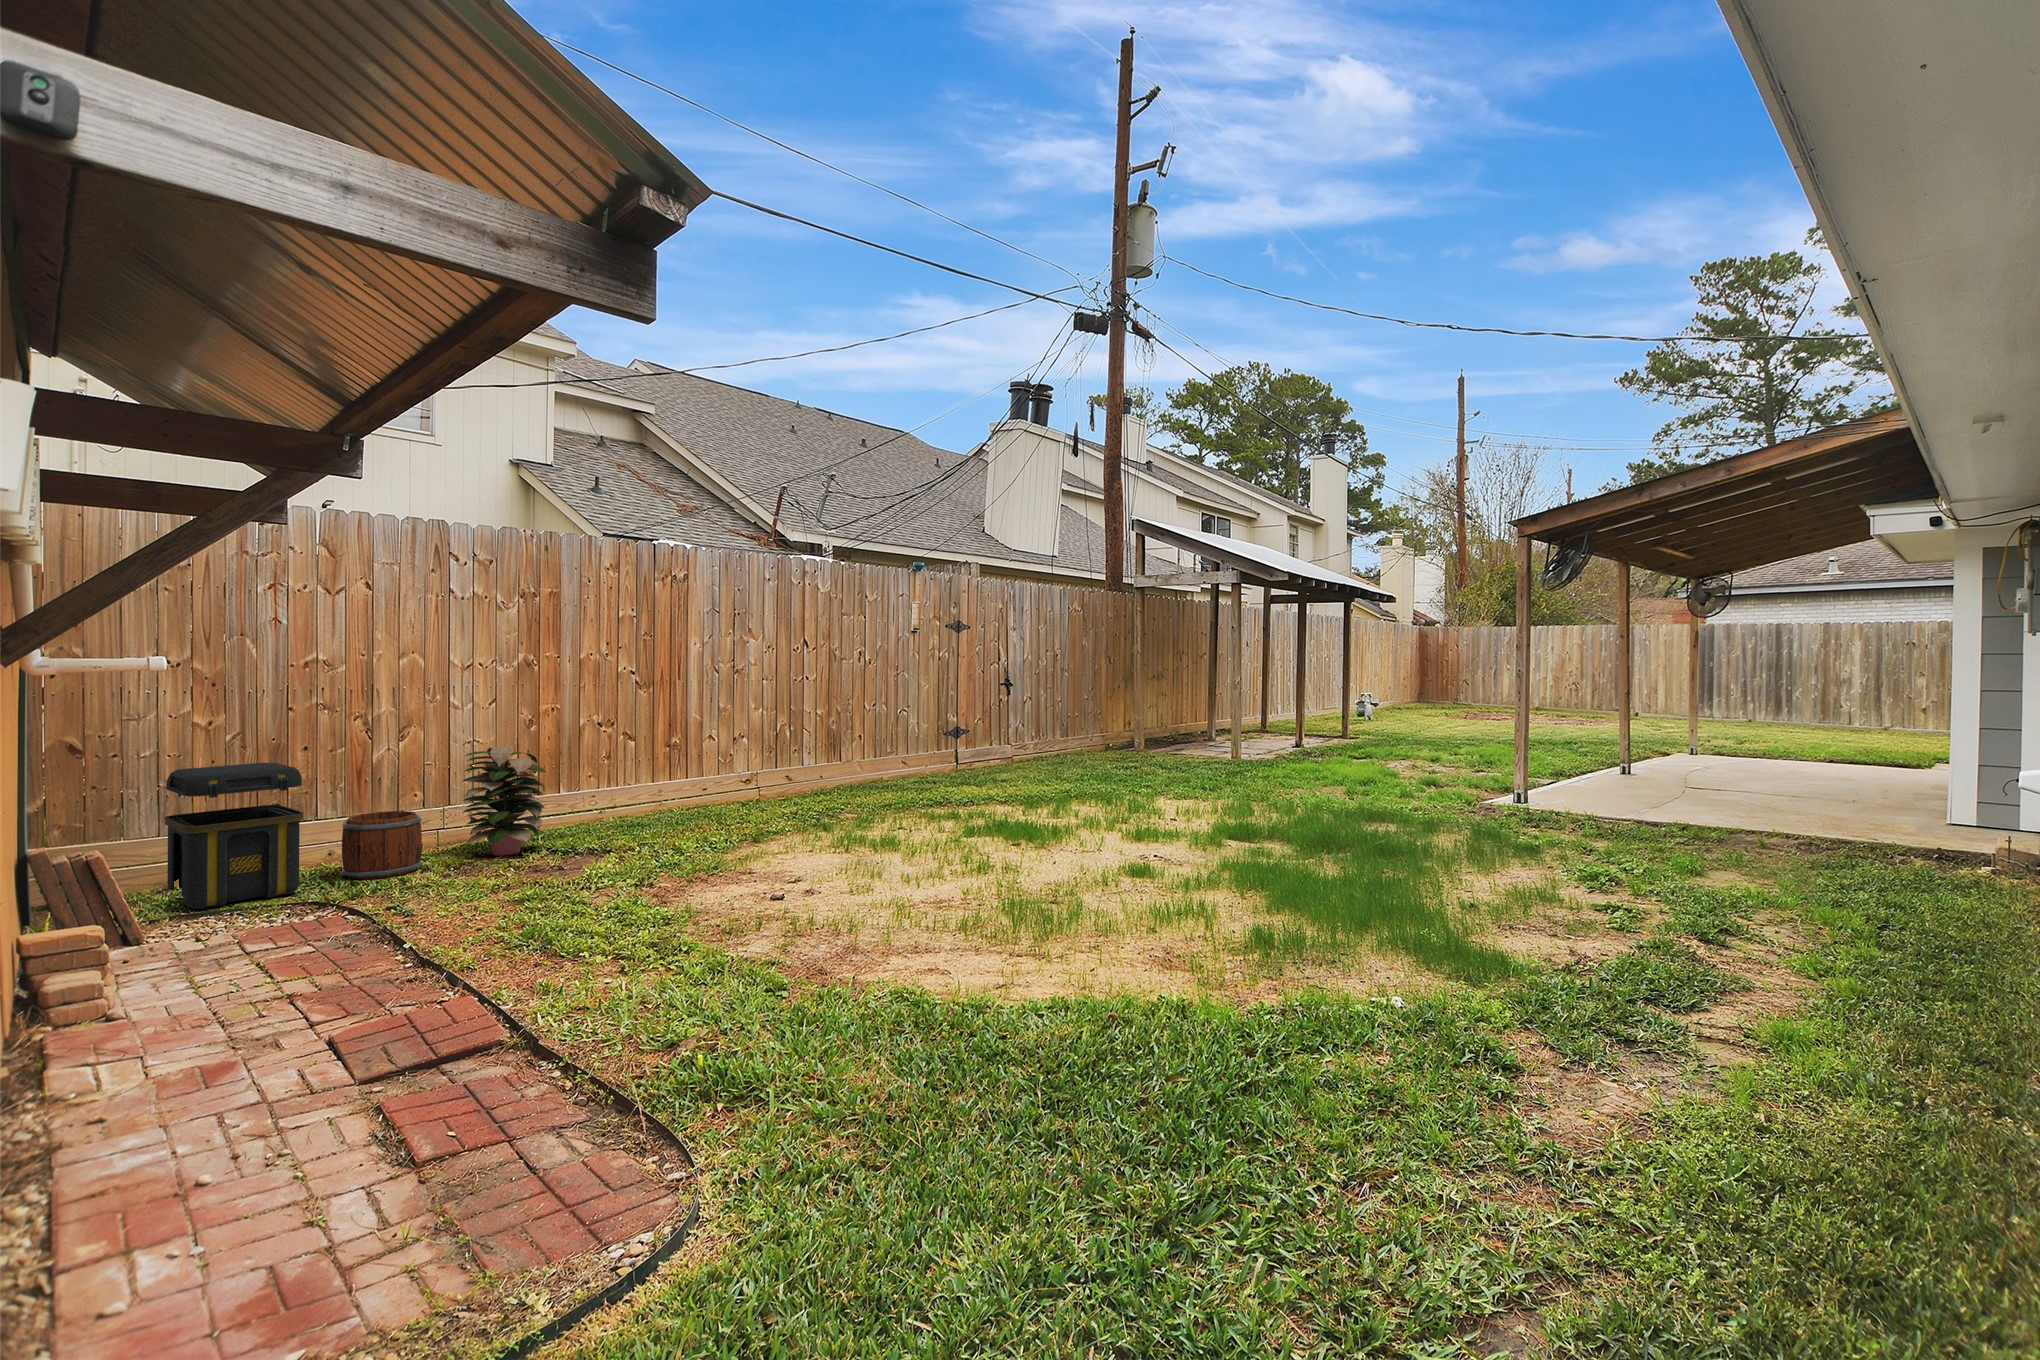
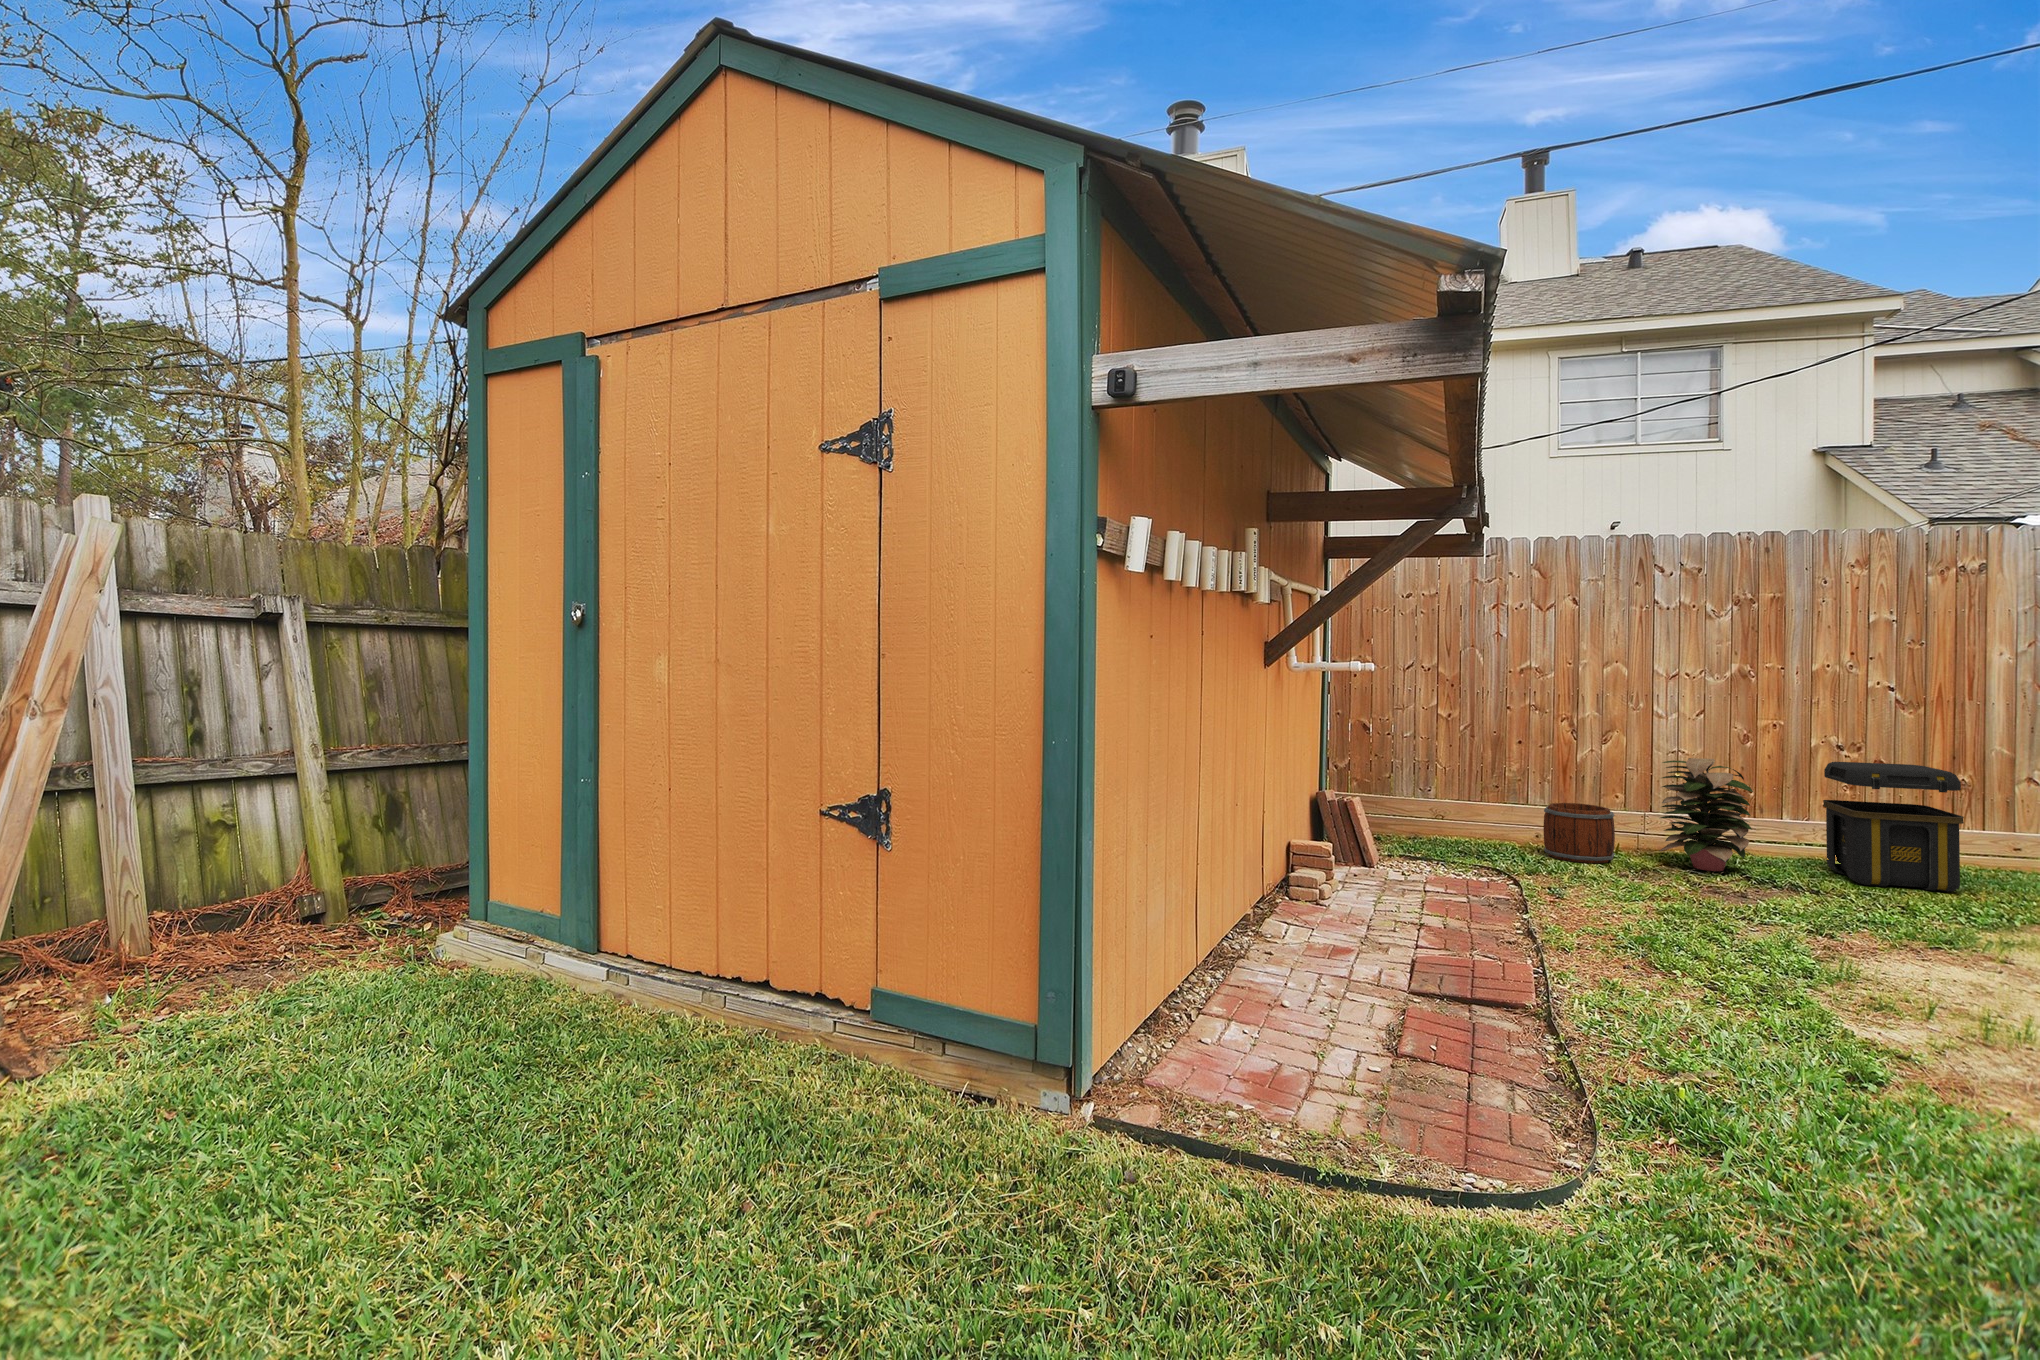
toolbox: present [165,763,304,909] -> present [1823,762,1964,892]

